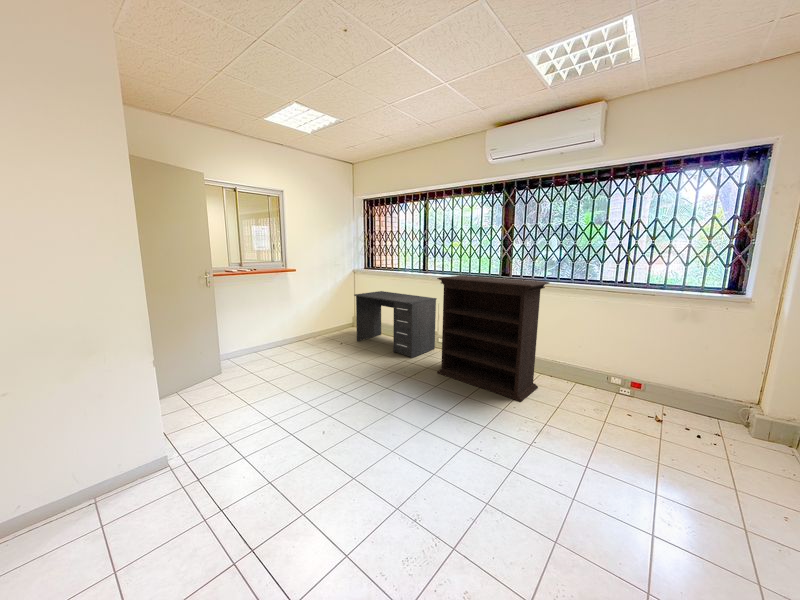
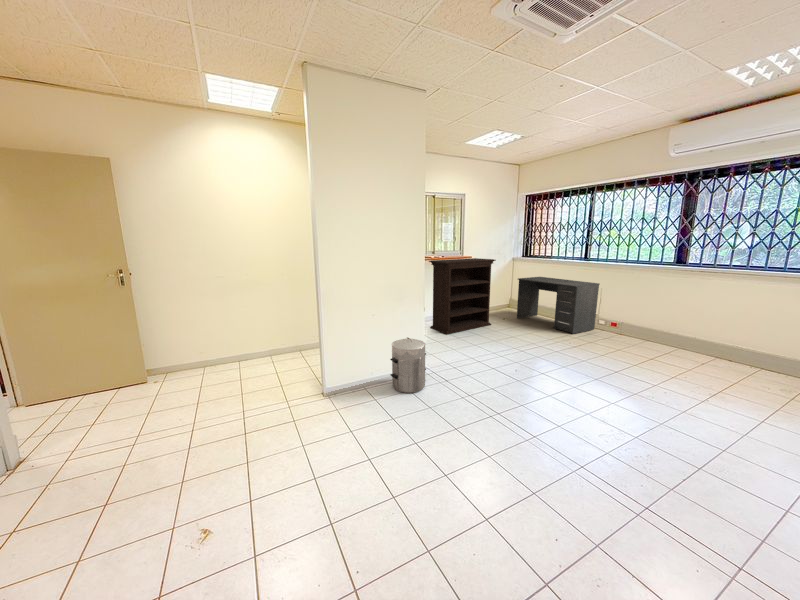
bookshelf: present [437,275,549,401] -> present [429,258,496,334]
waste bin: none [41,423,148,540] -> present [390,338,426,393]

